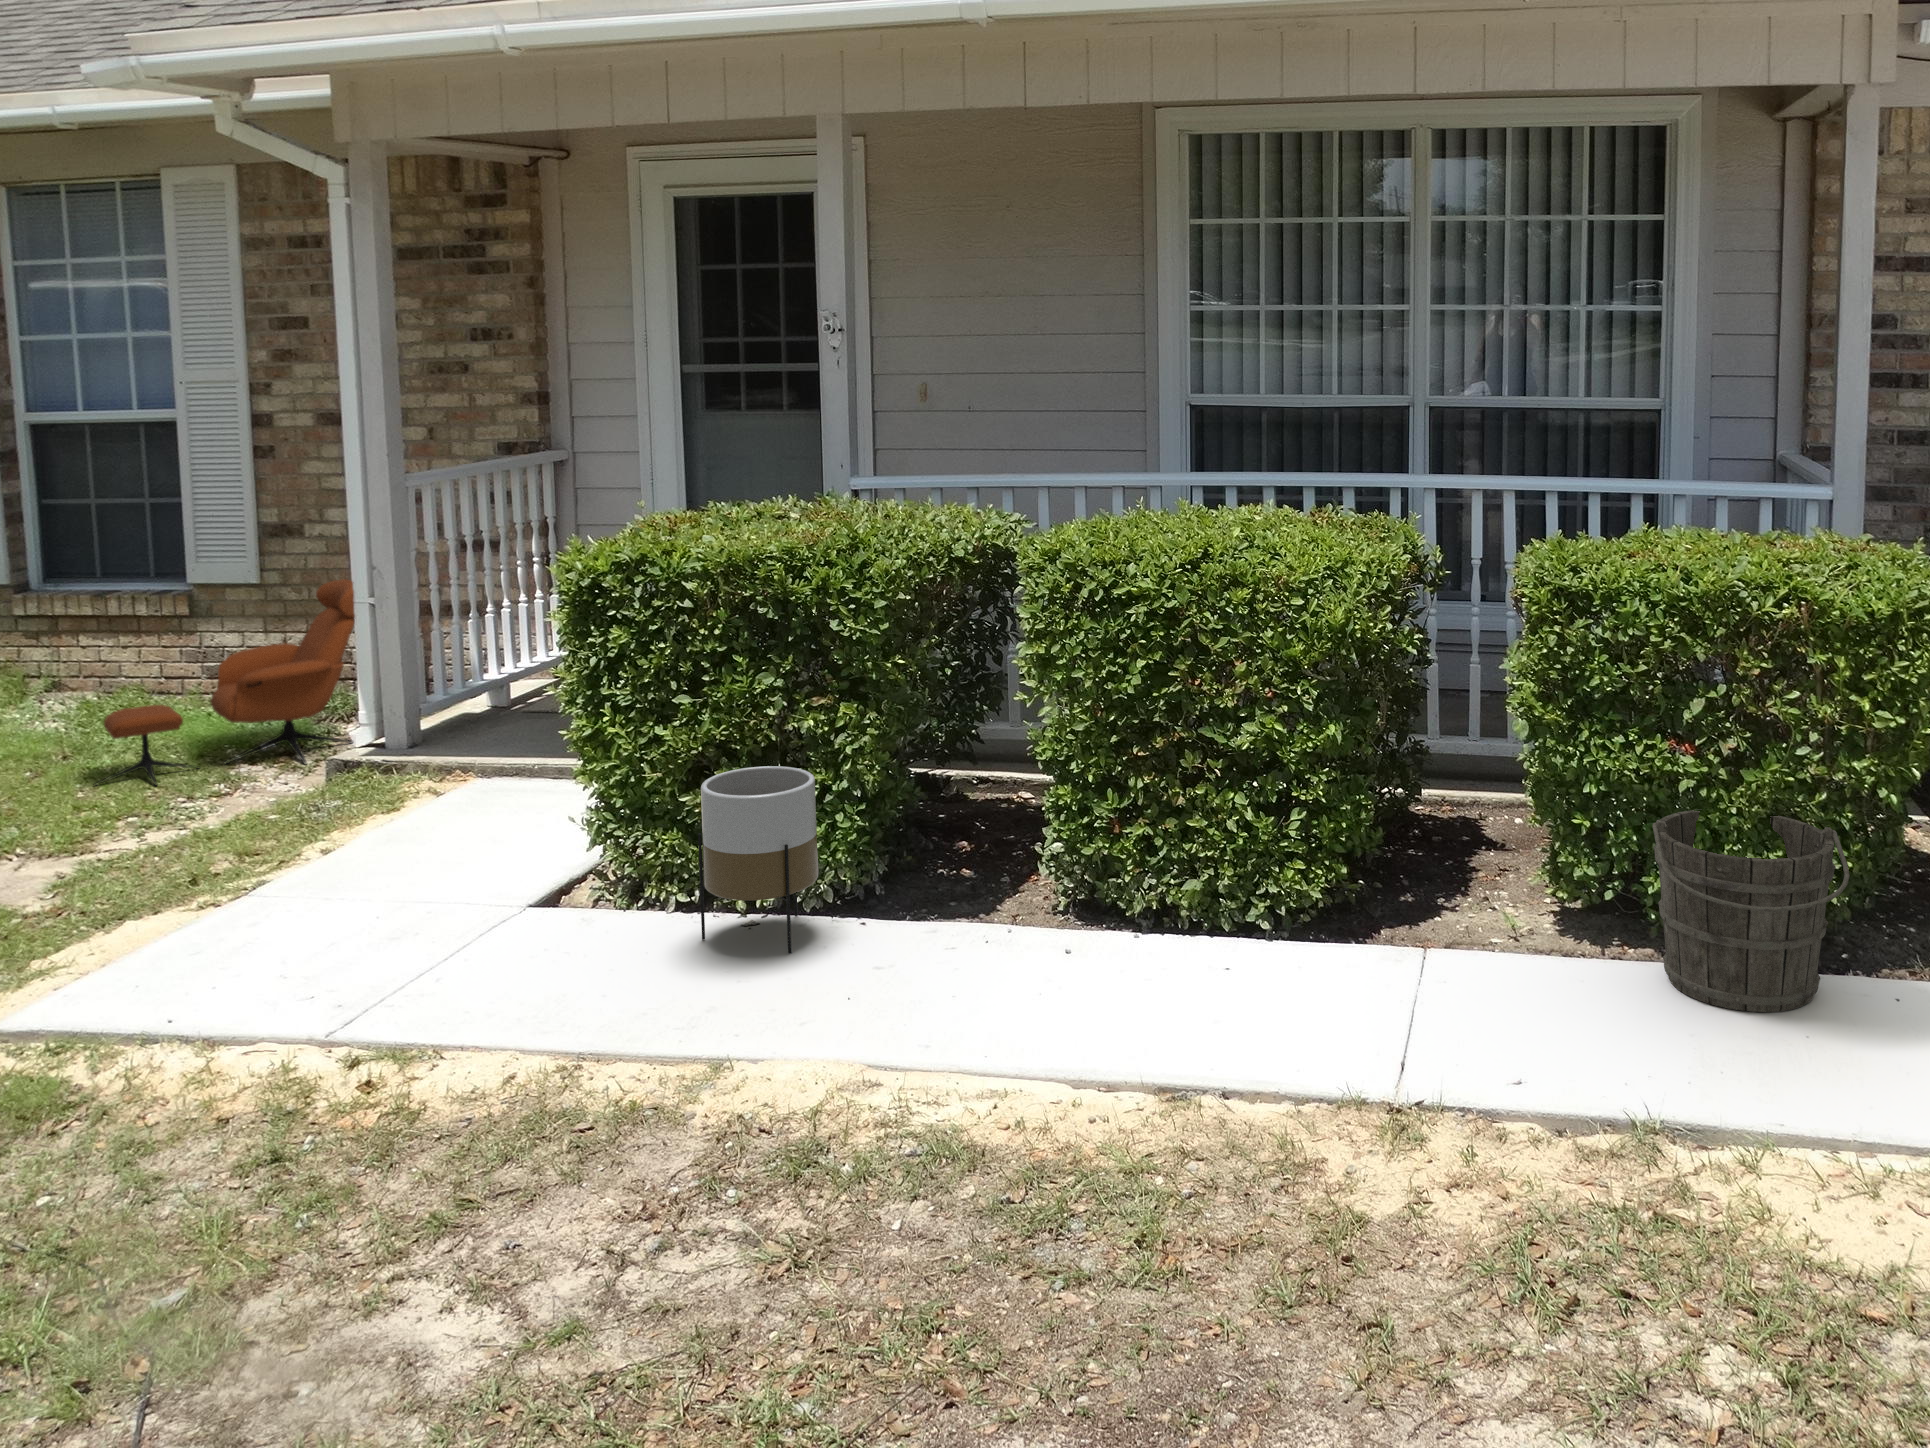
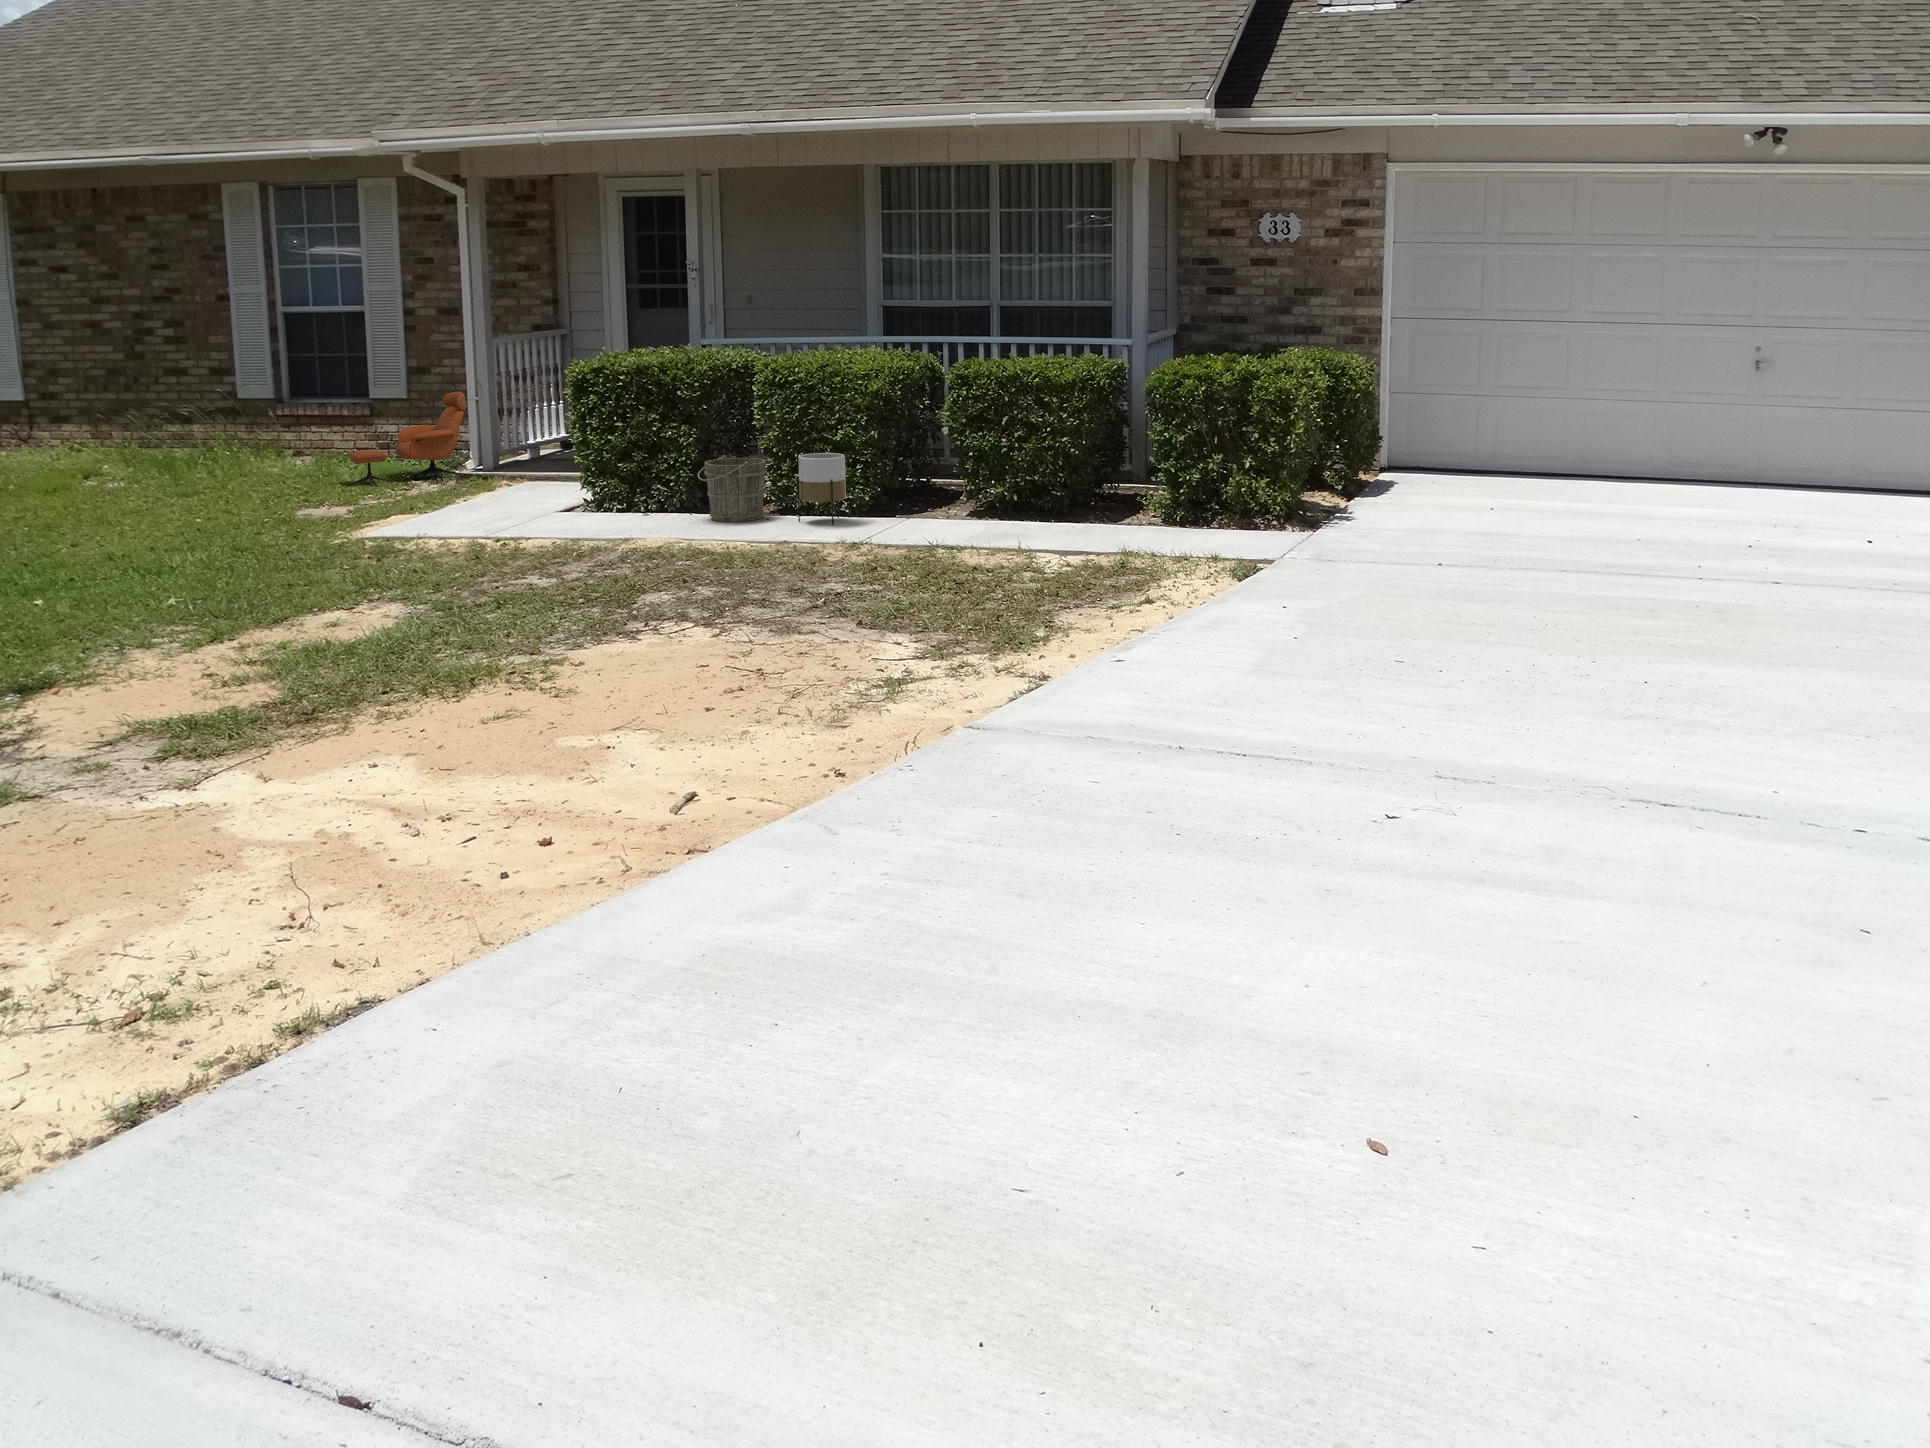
planter: present [698,766,818,954] -> present [797,453,846,525]
bucket: present [1653,810,1850,1012] -> present [698,455,767,522]

